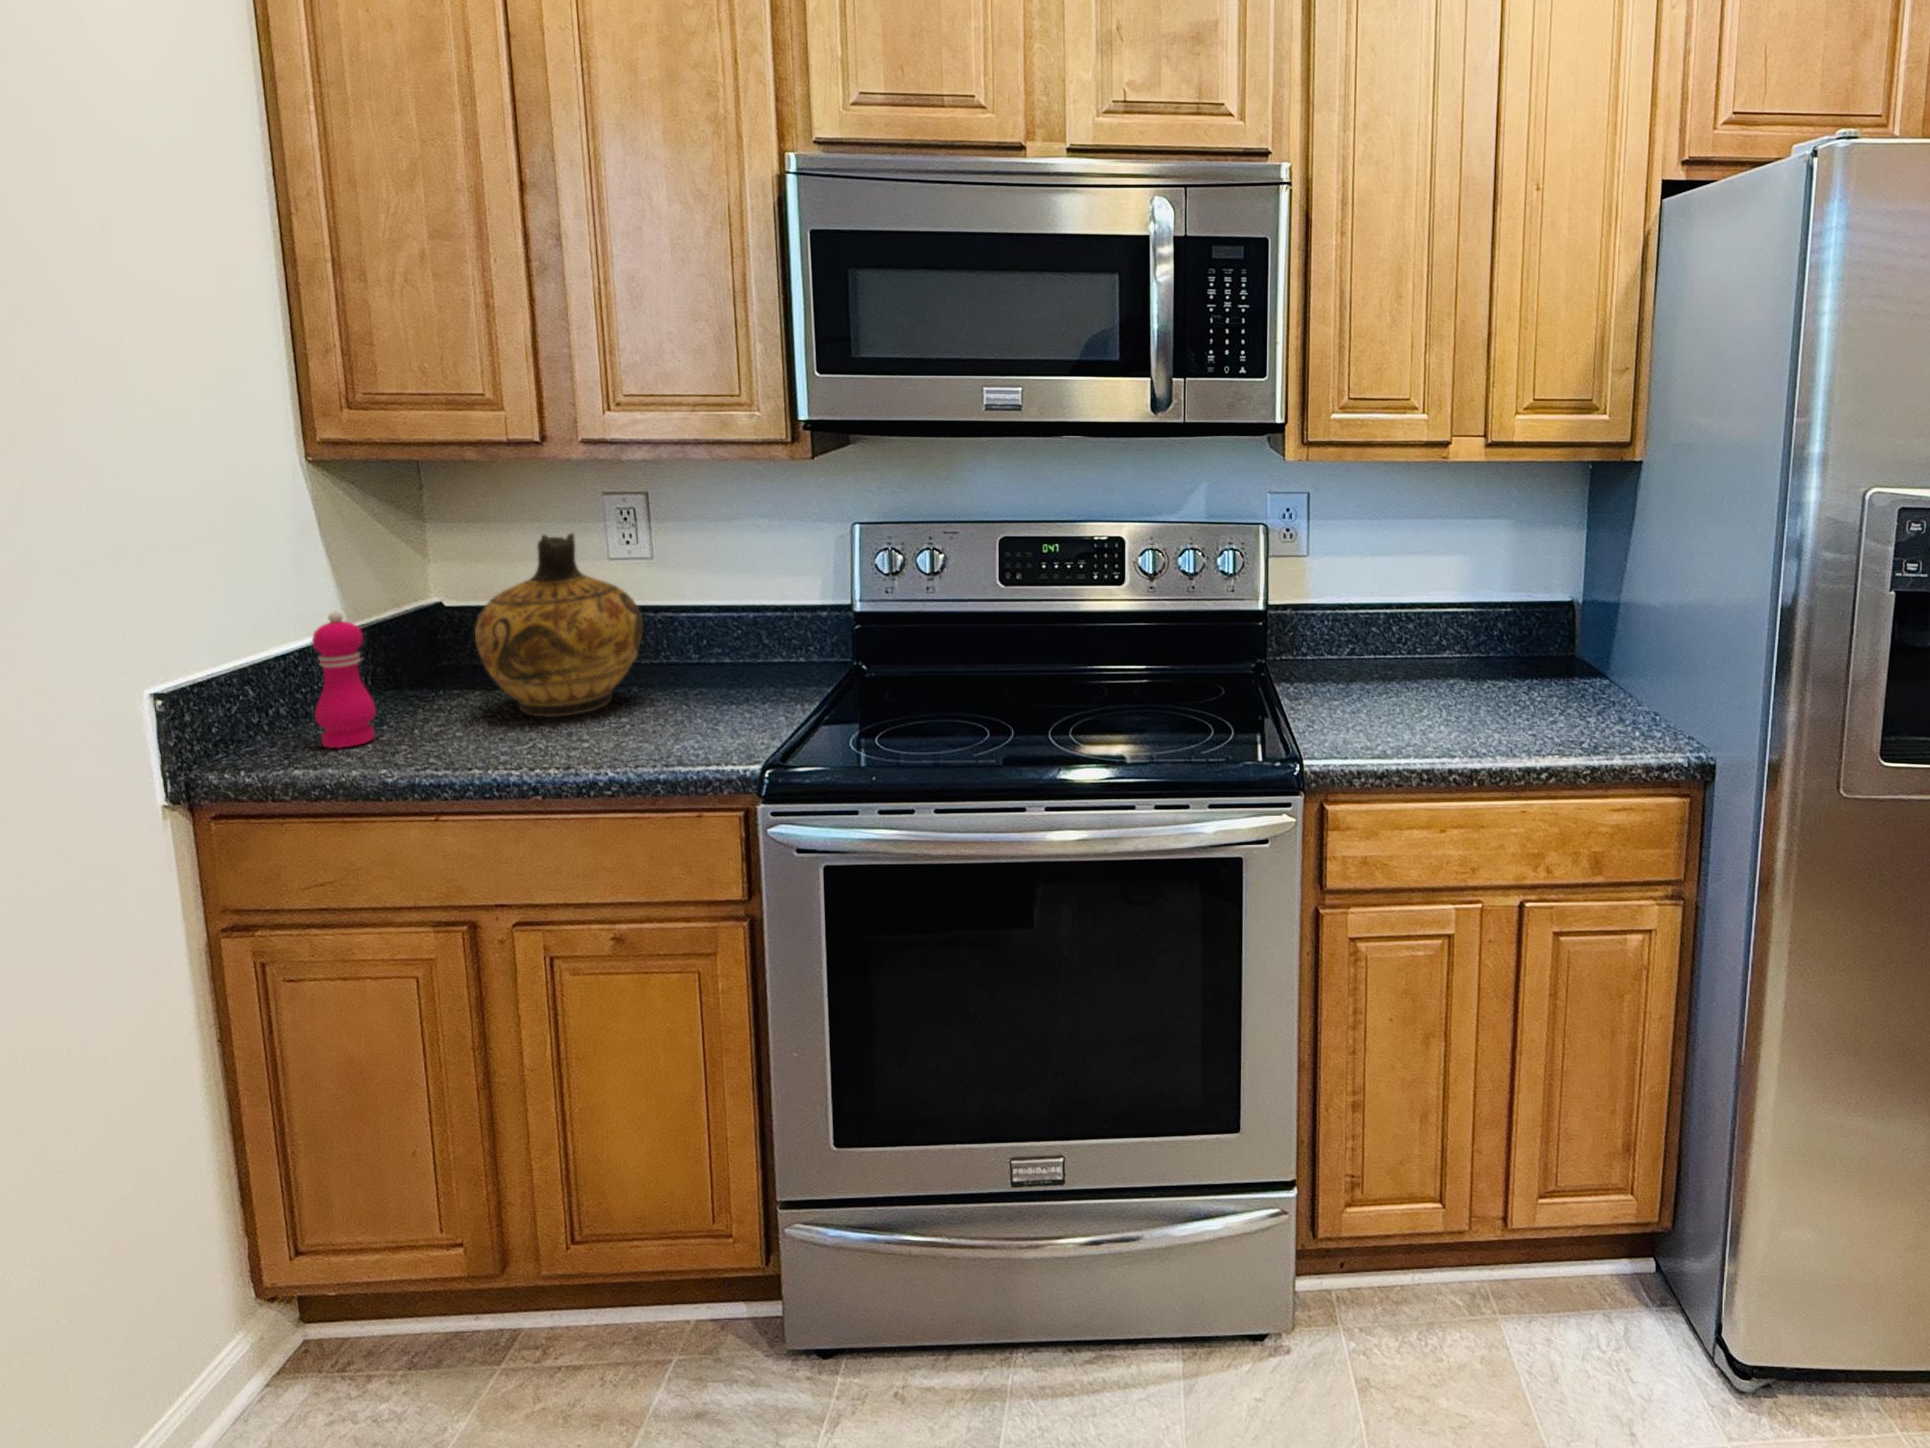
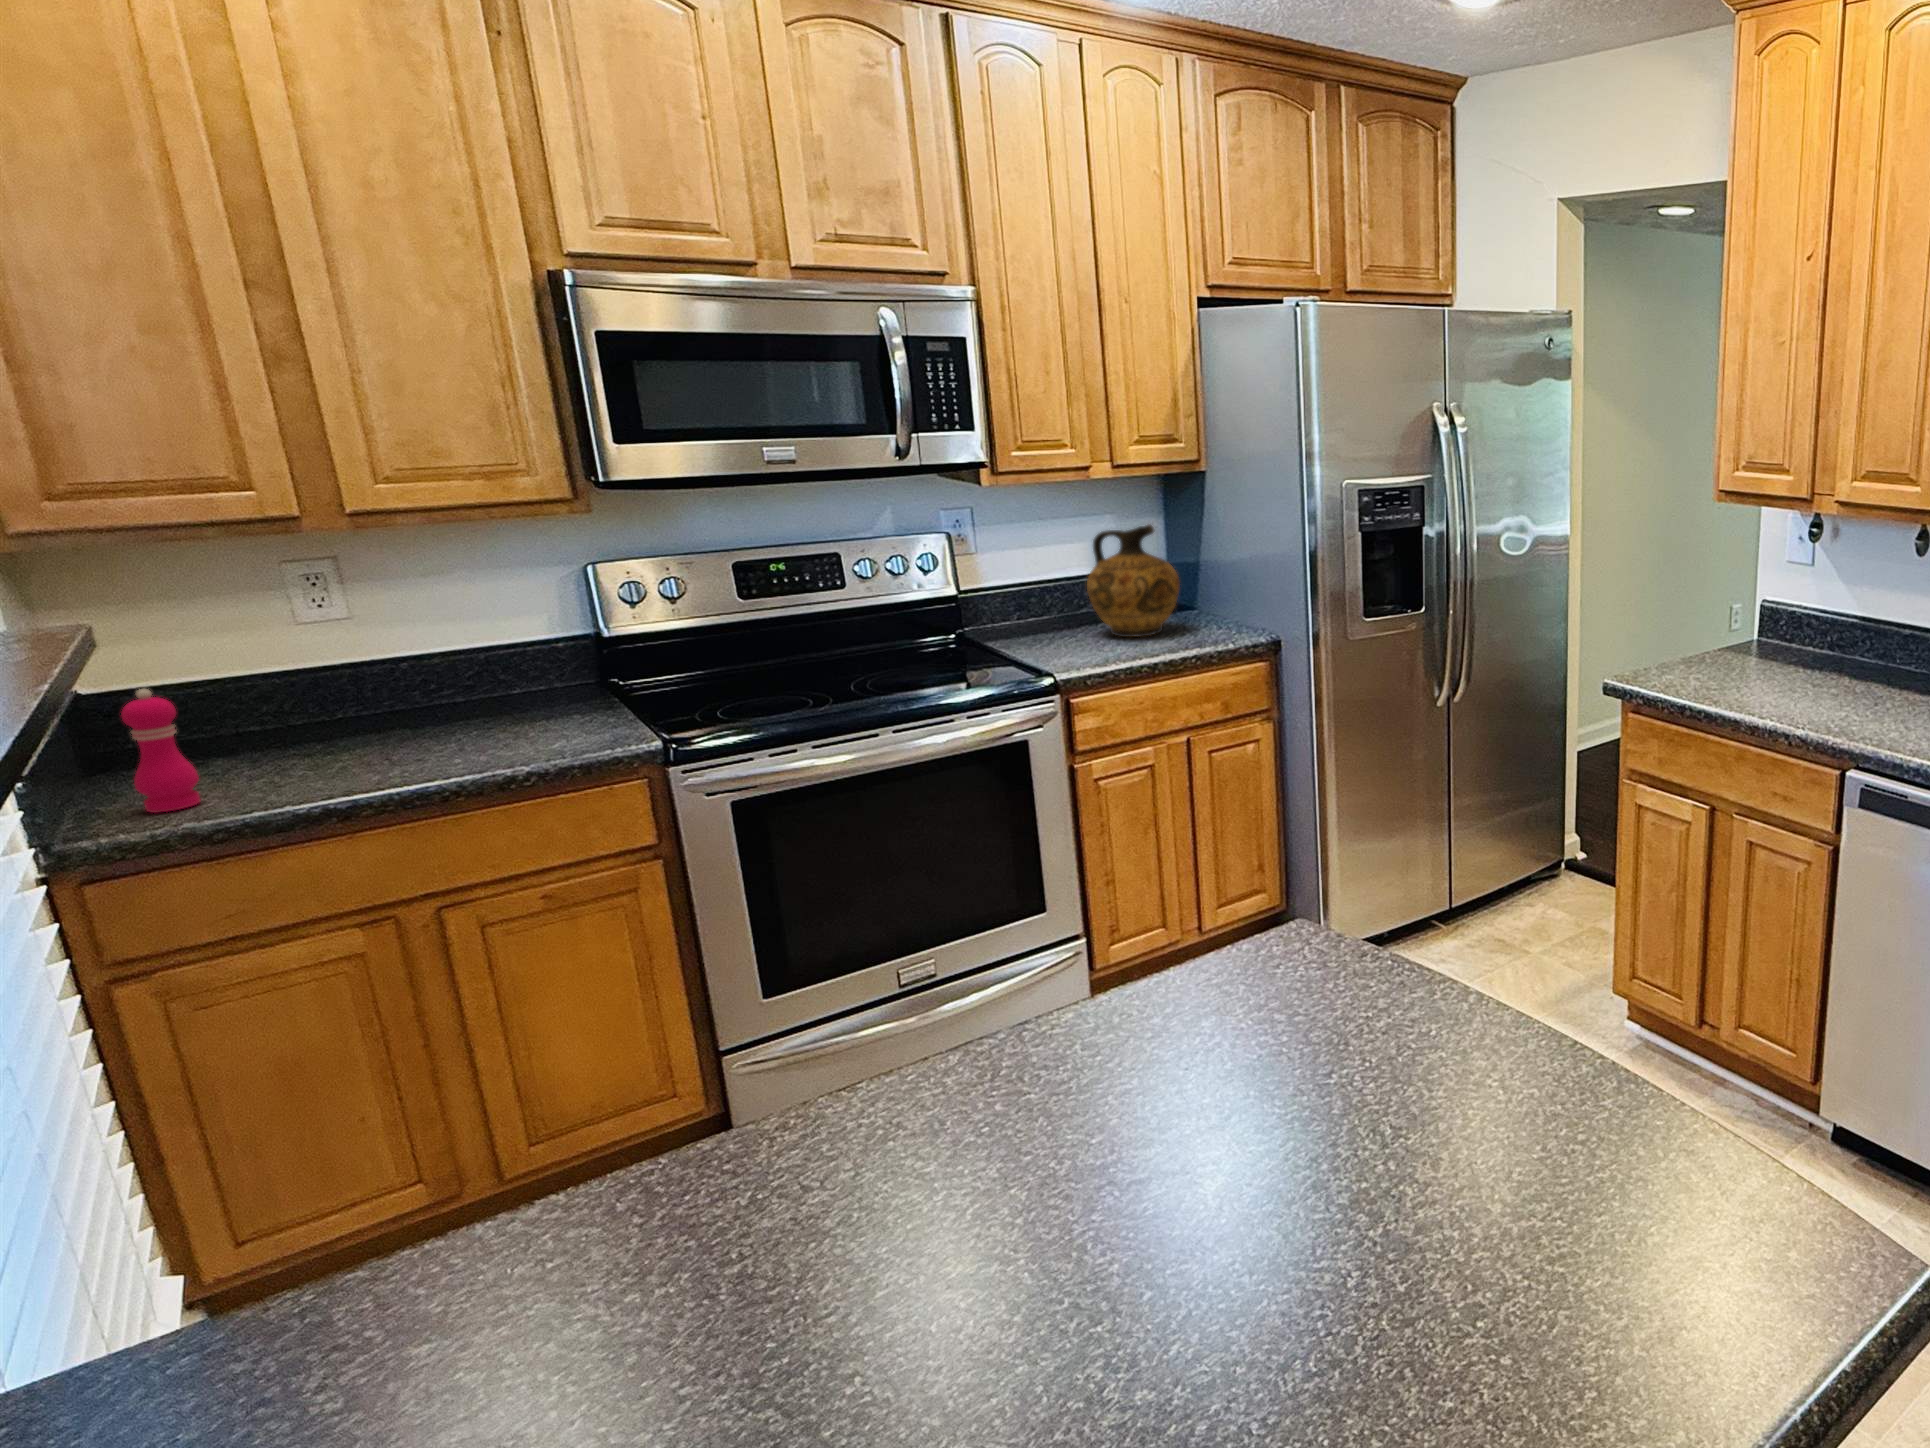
ceramic jug: present [475,533,643,716] -> present [1087,525,1180,637]

